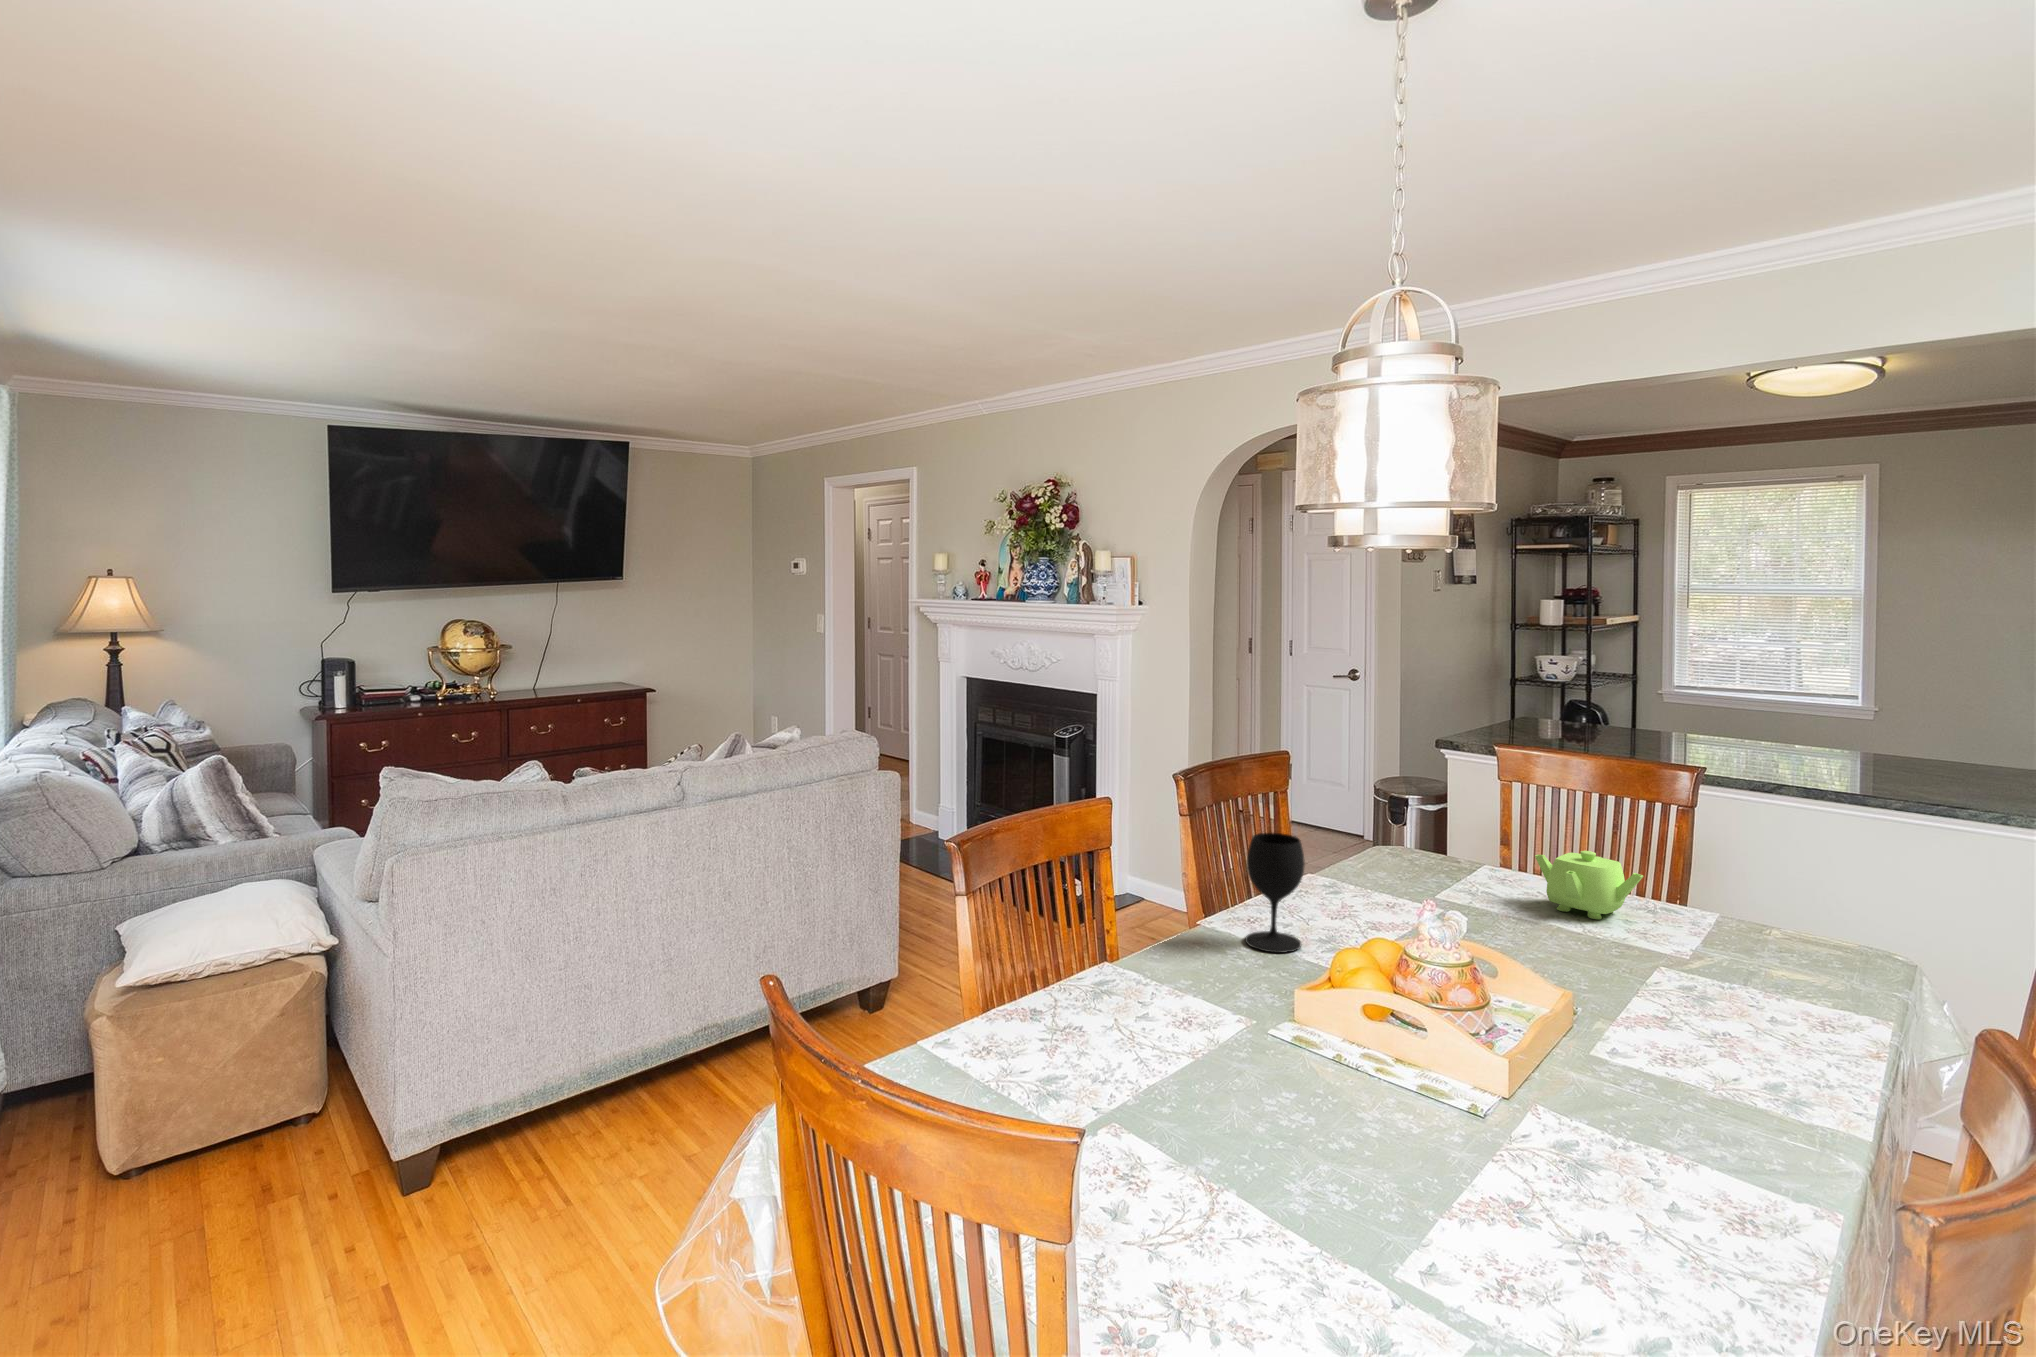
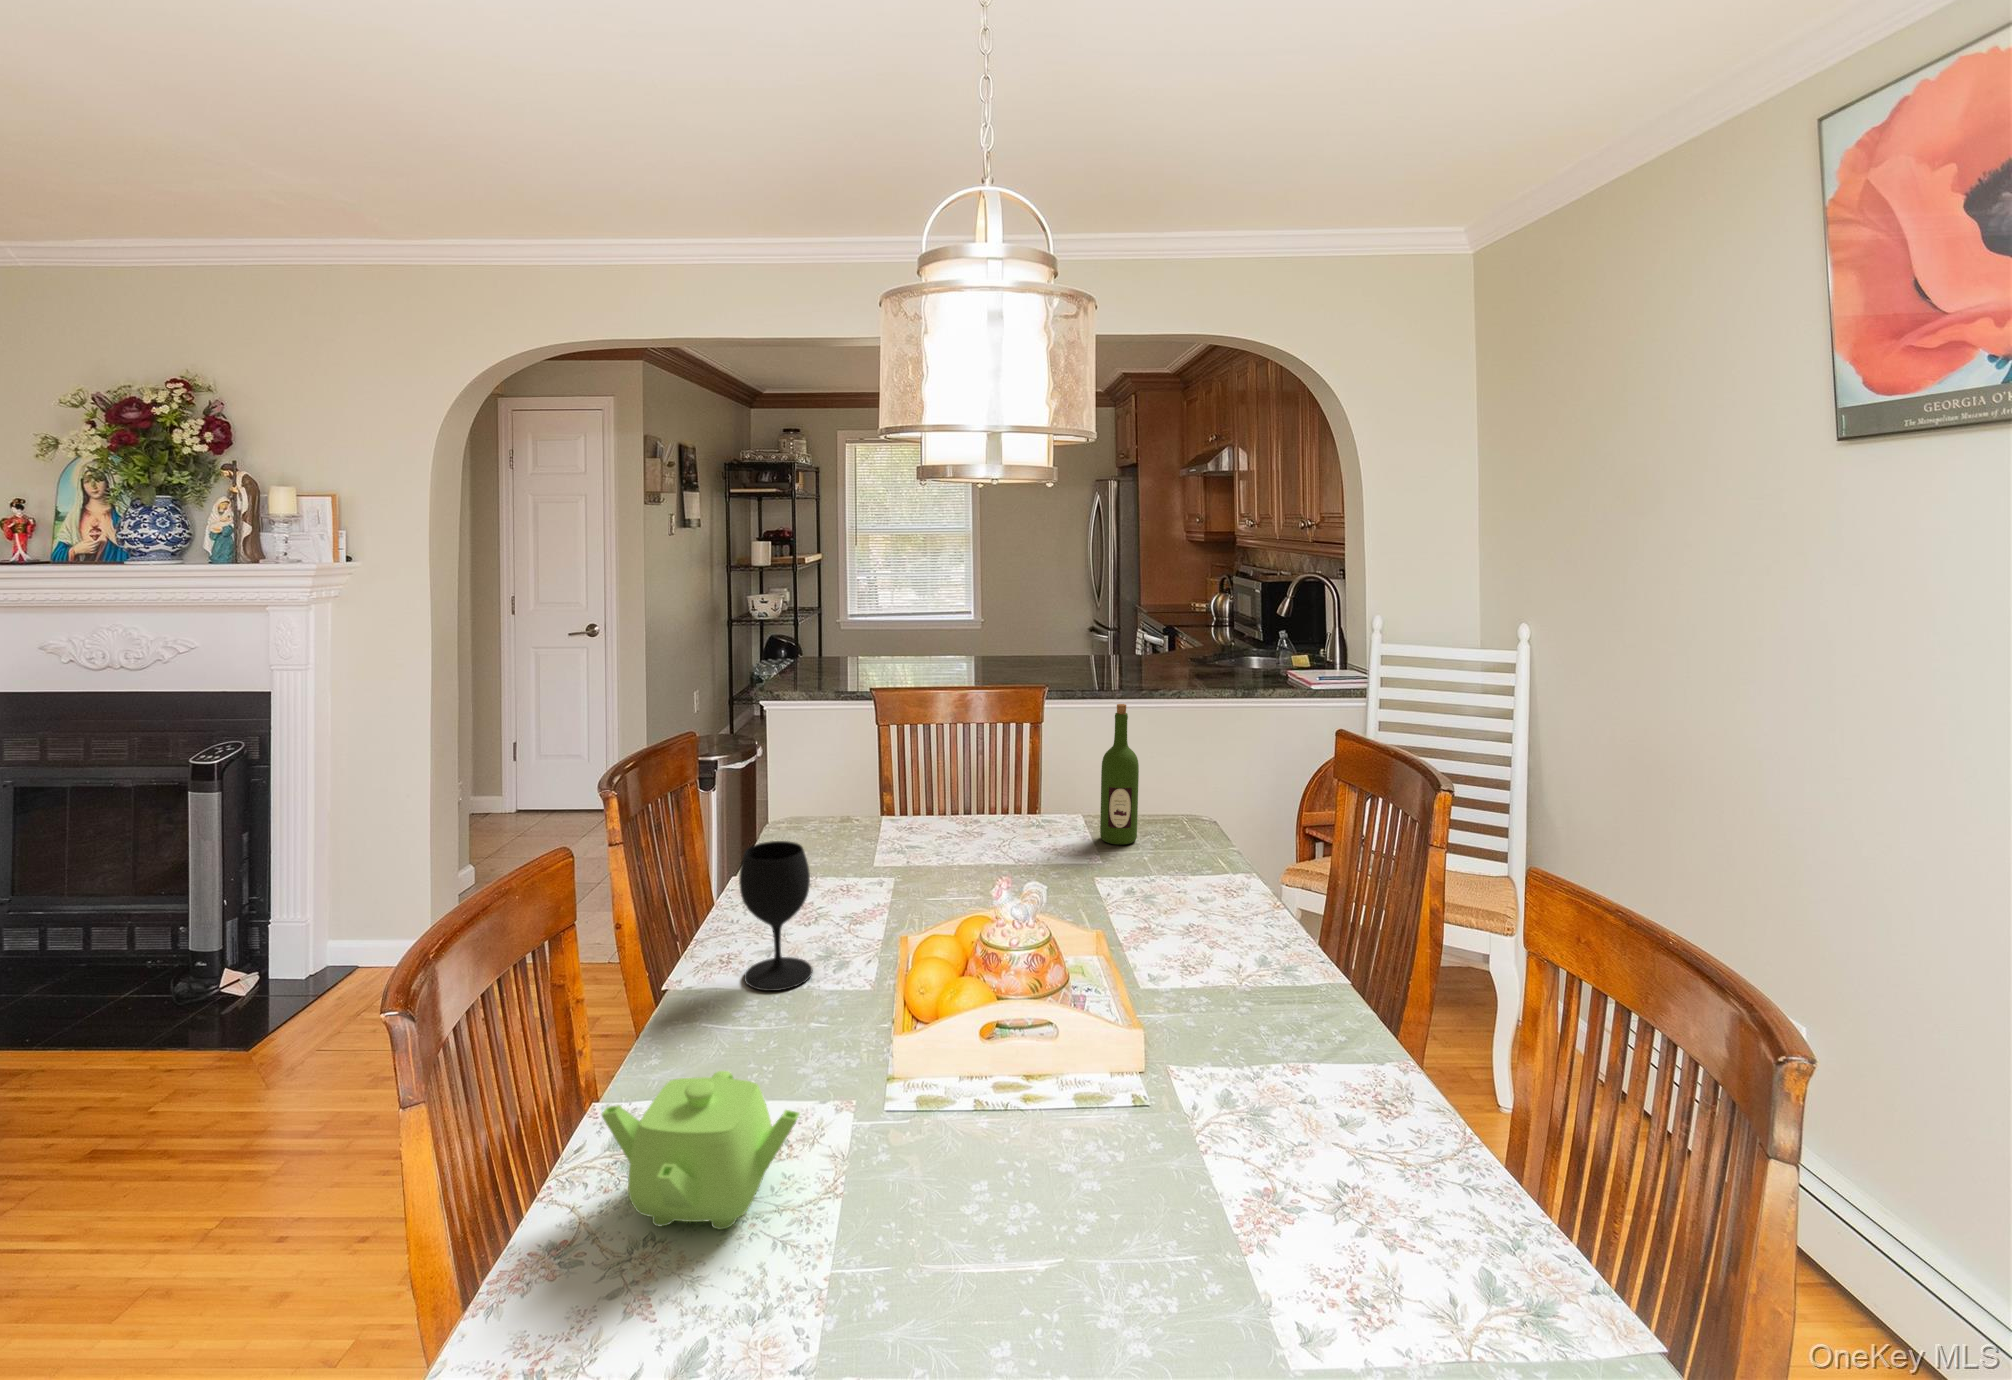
wine bottle: none [1713,786,1772,953] -> present [1100,704,1139,845]
teapot: present [1535,851,1643,919] -> present [602,1071,799,1229]

